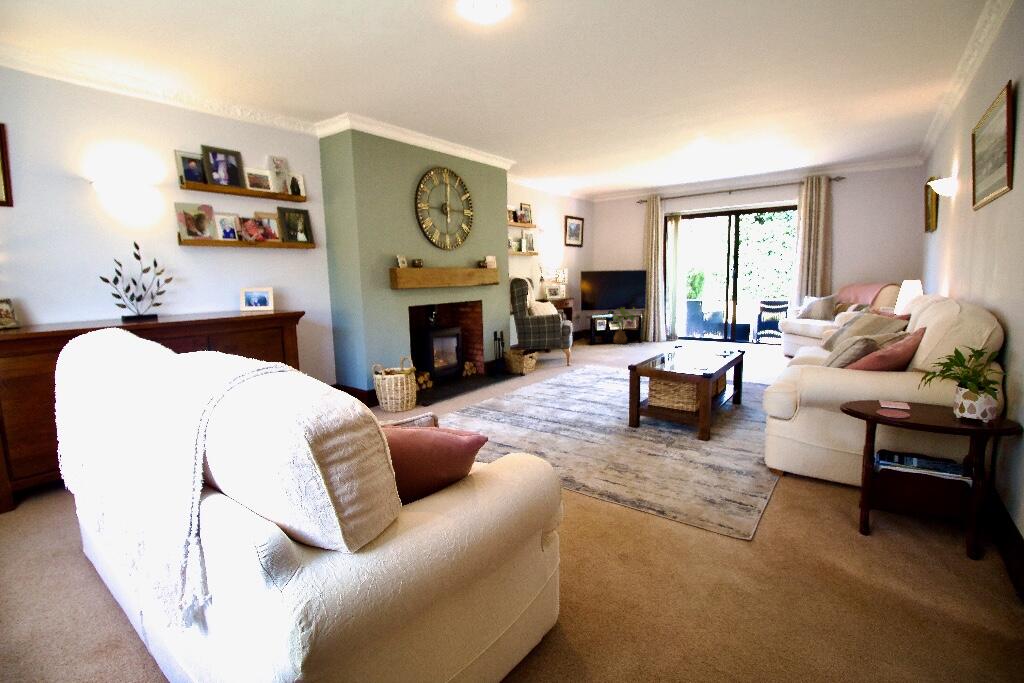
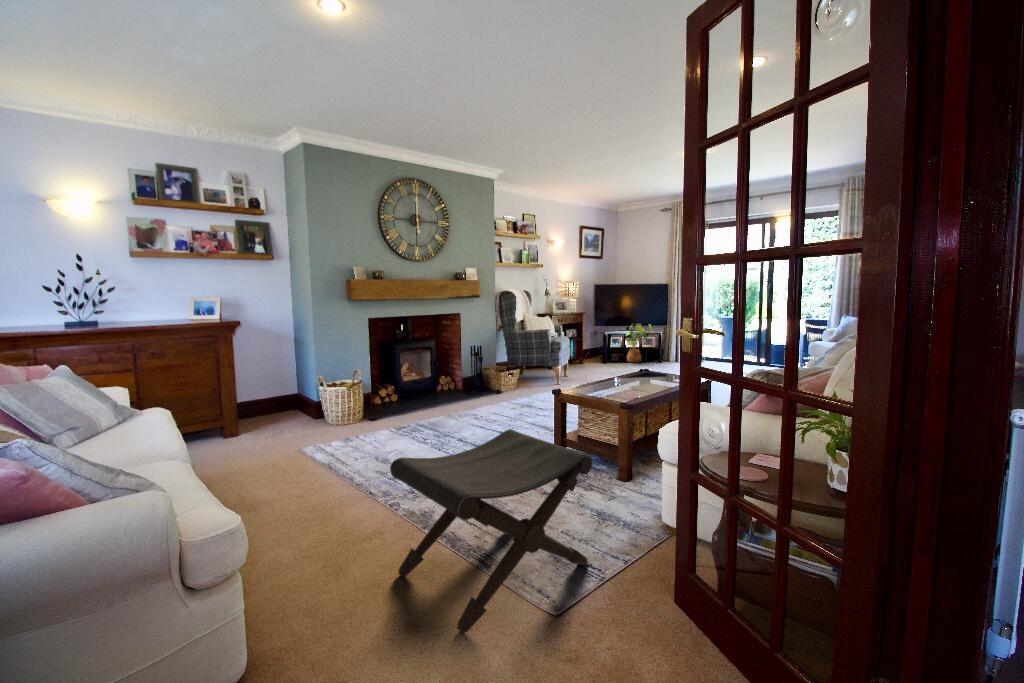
footstool: none [586,396,741,553] -> present [390,429,592,633]

